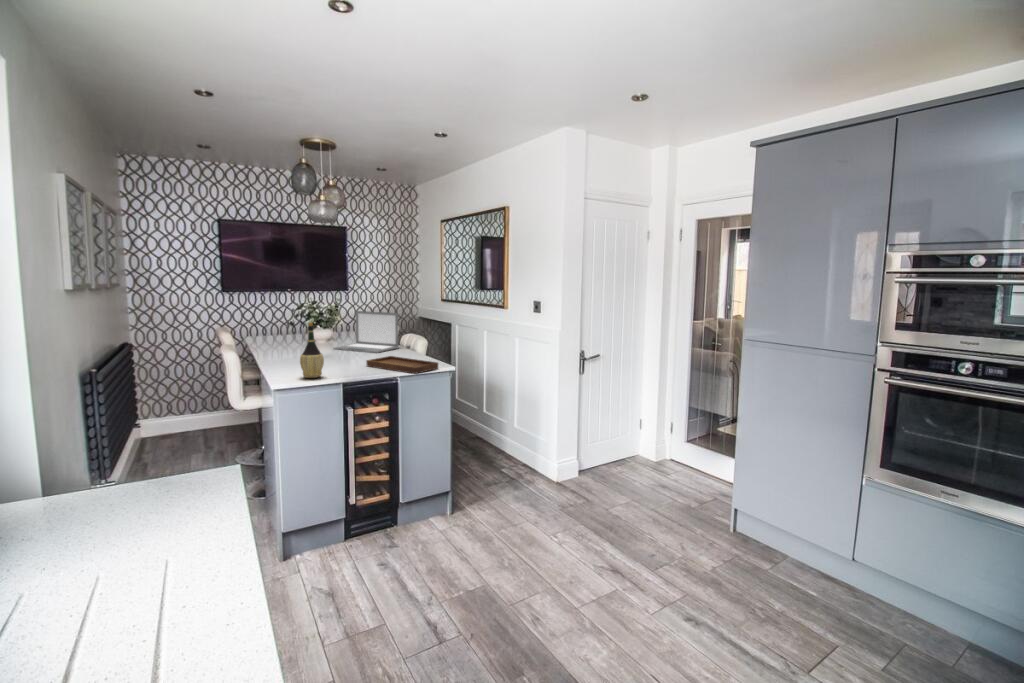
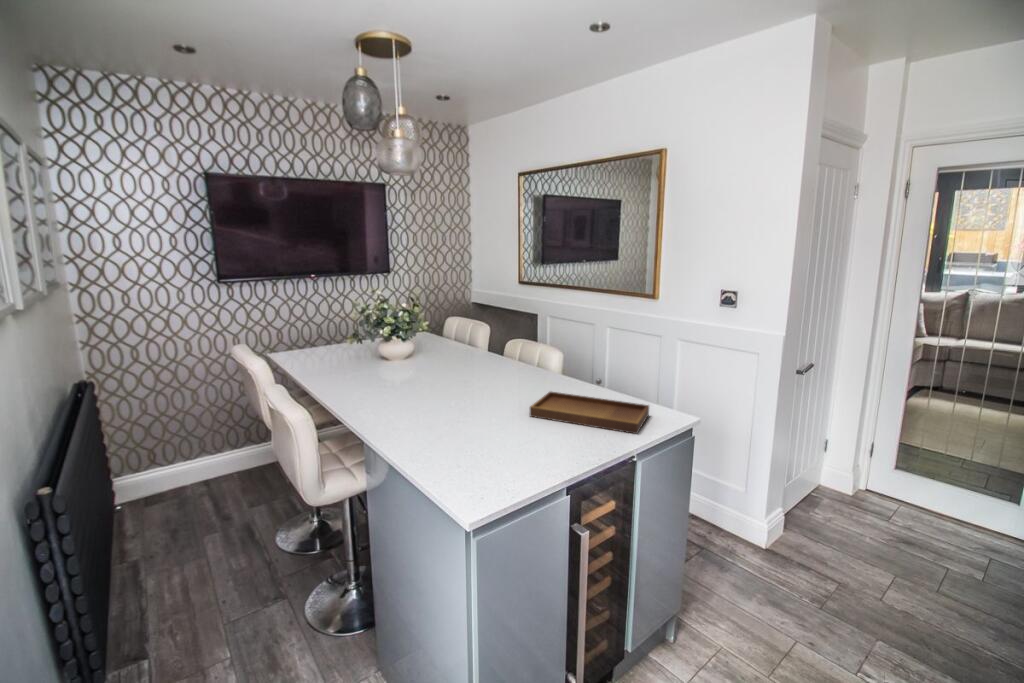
laptop: present [333,311,399,353] -> none [422,310,512,378]
wine bottle: present [300,322,324,378] -> none [466,364,508,468]

